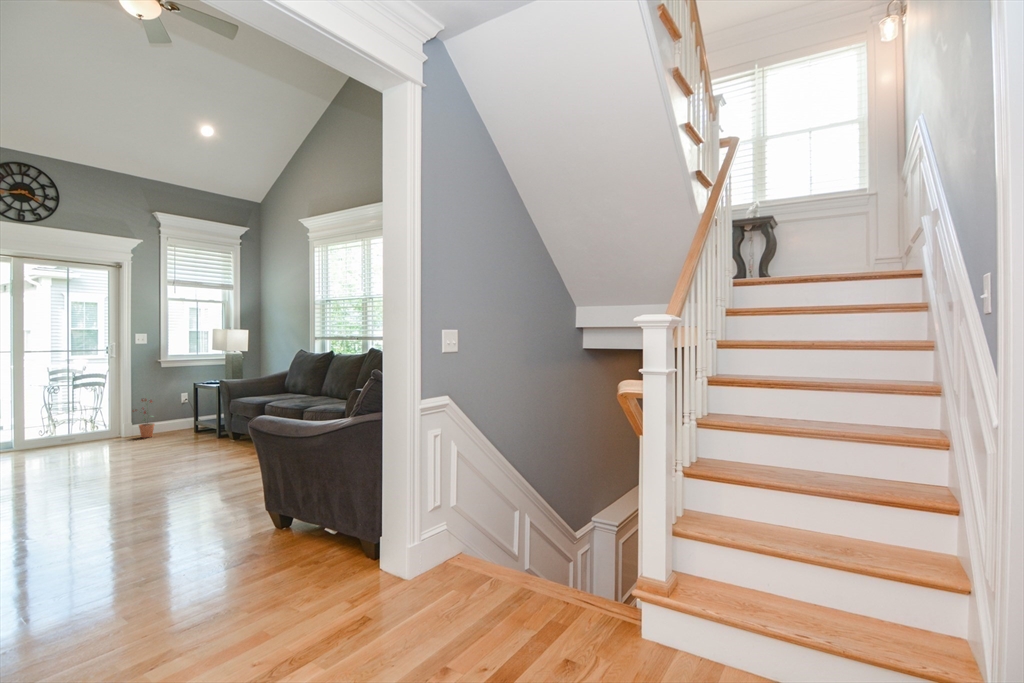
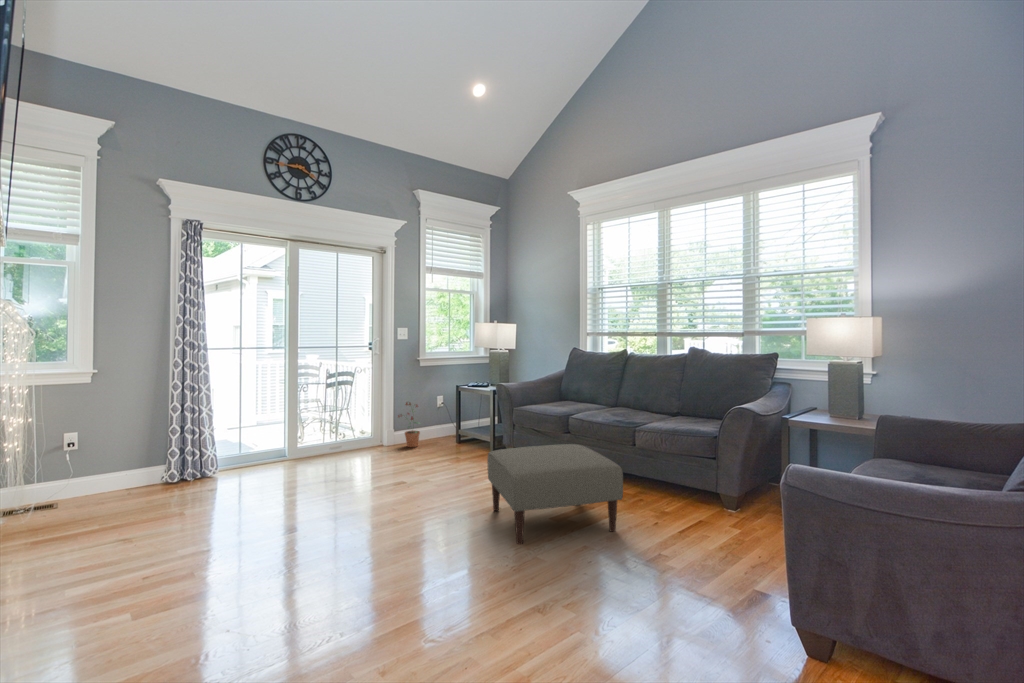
ottoman: none [150,422,245,488] -> present [487,444,623,544]

